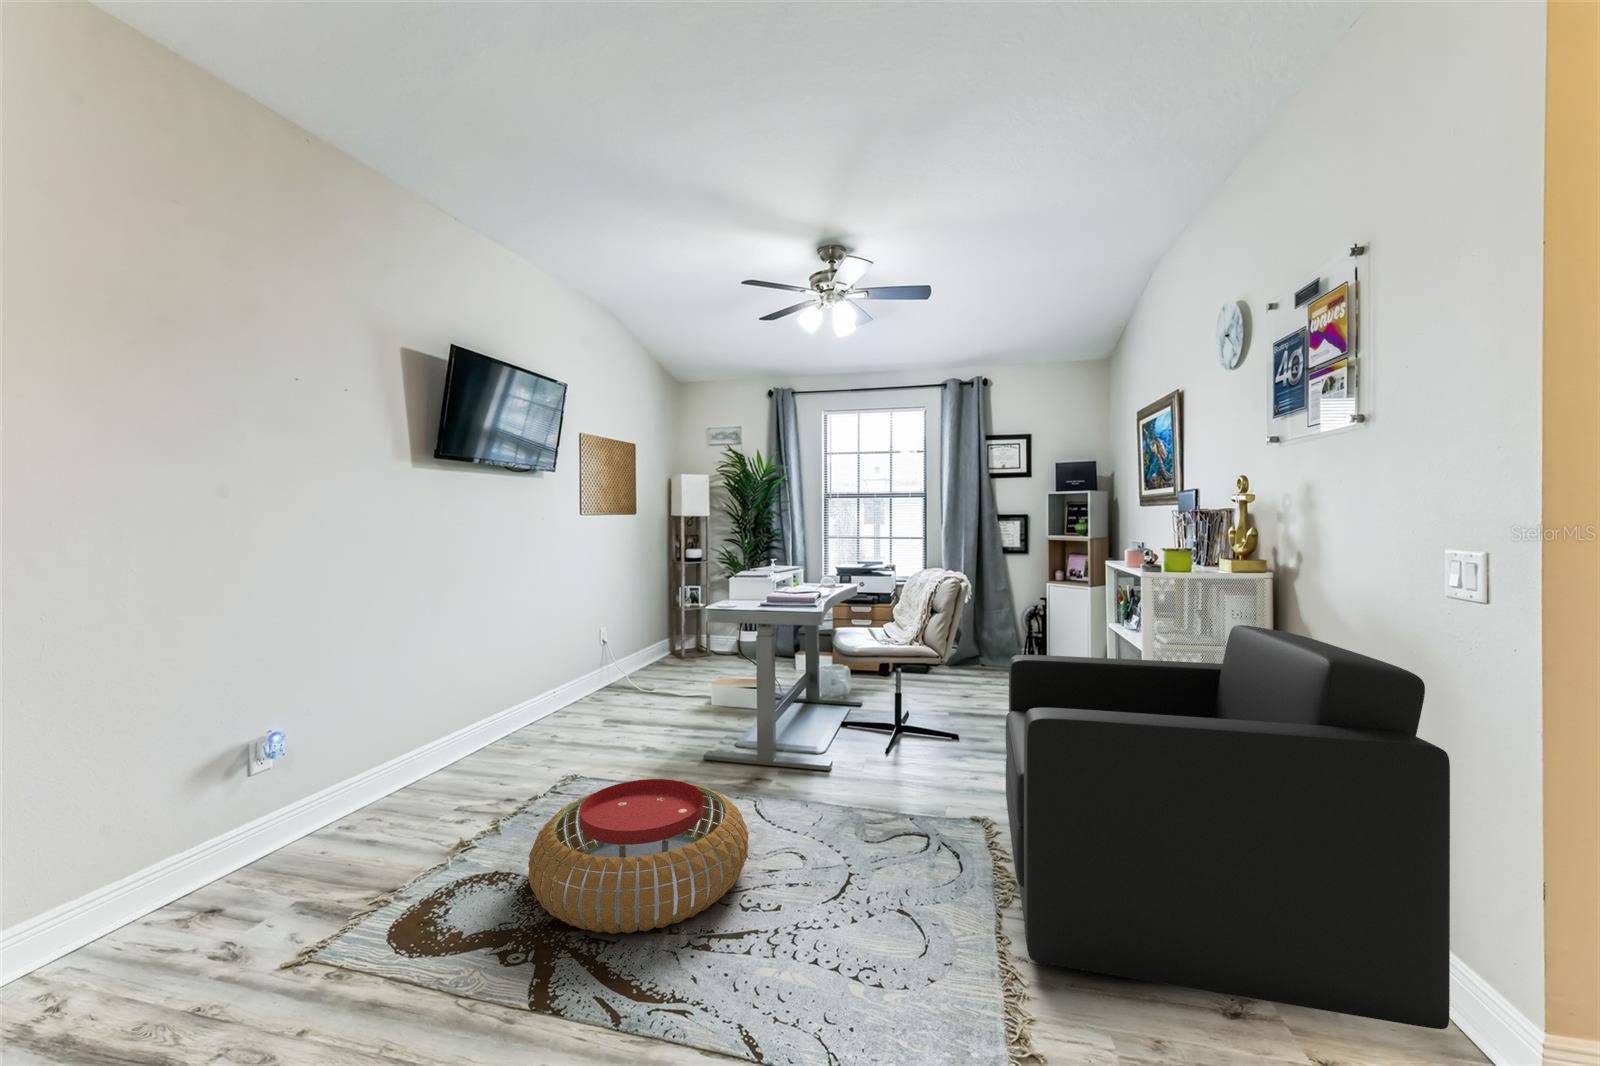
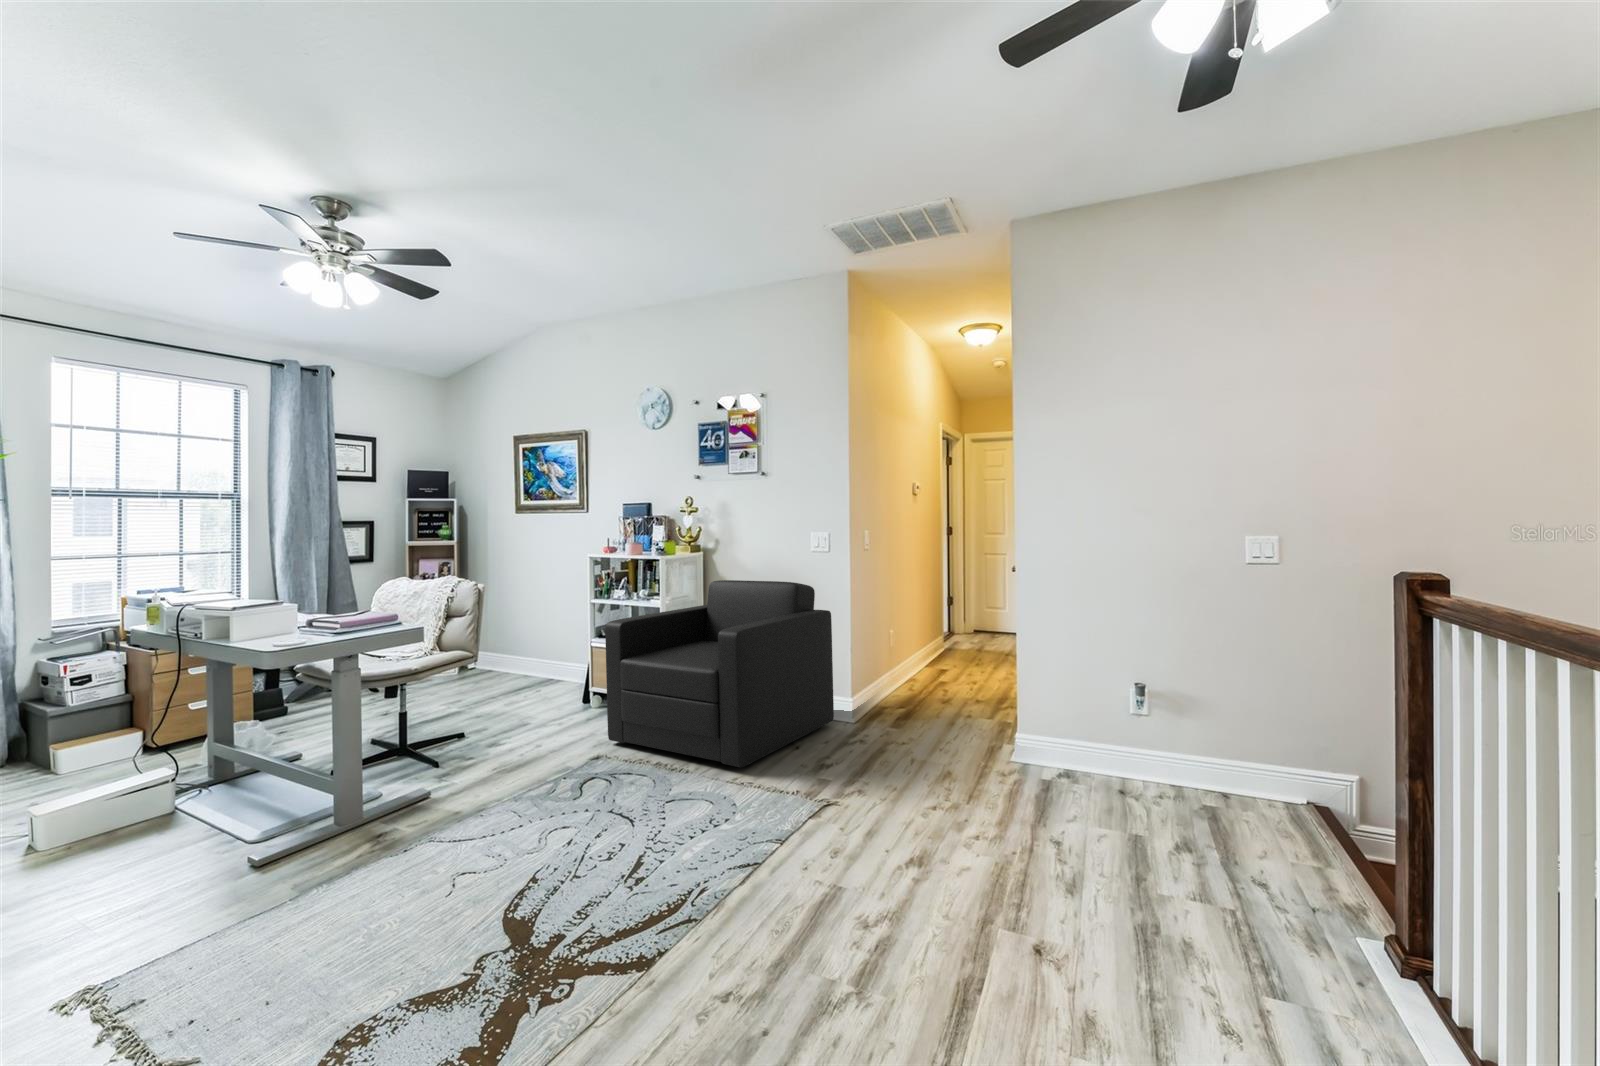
pouf: present [528,779,748,934] -> none [354,785,595,939]

